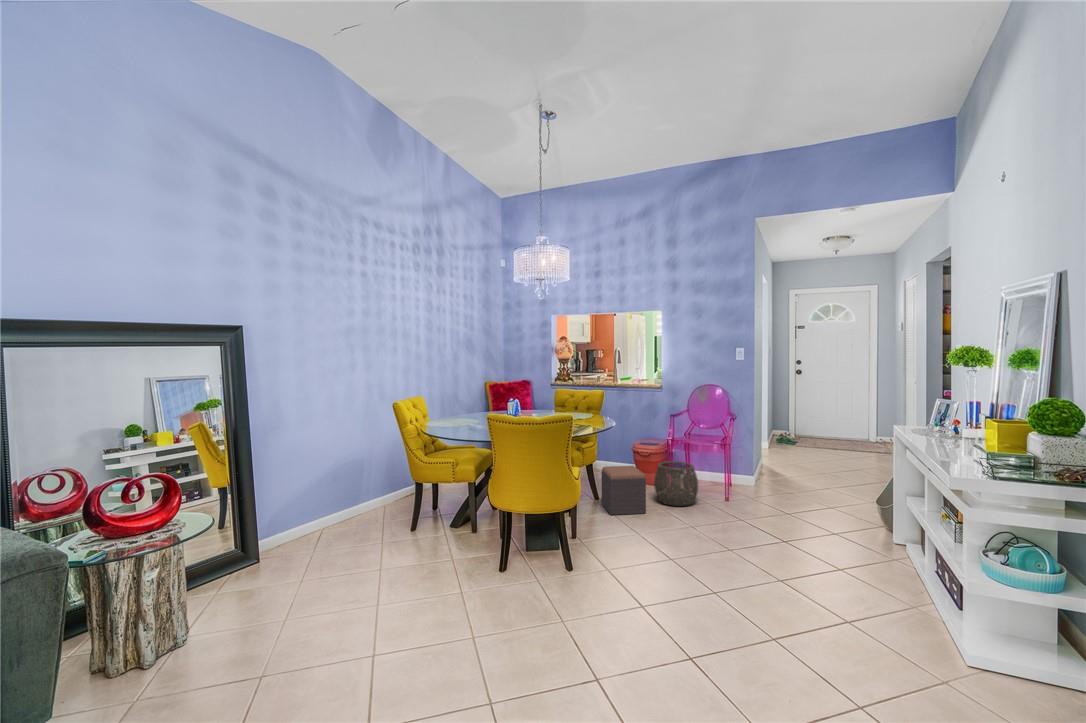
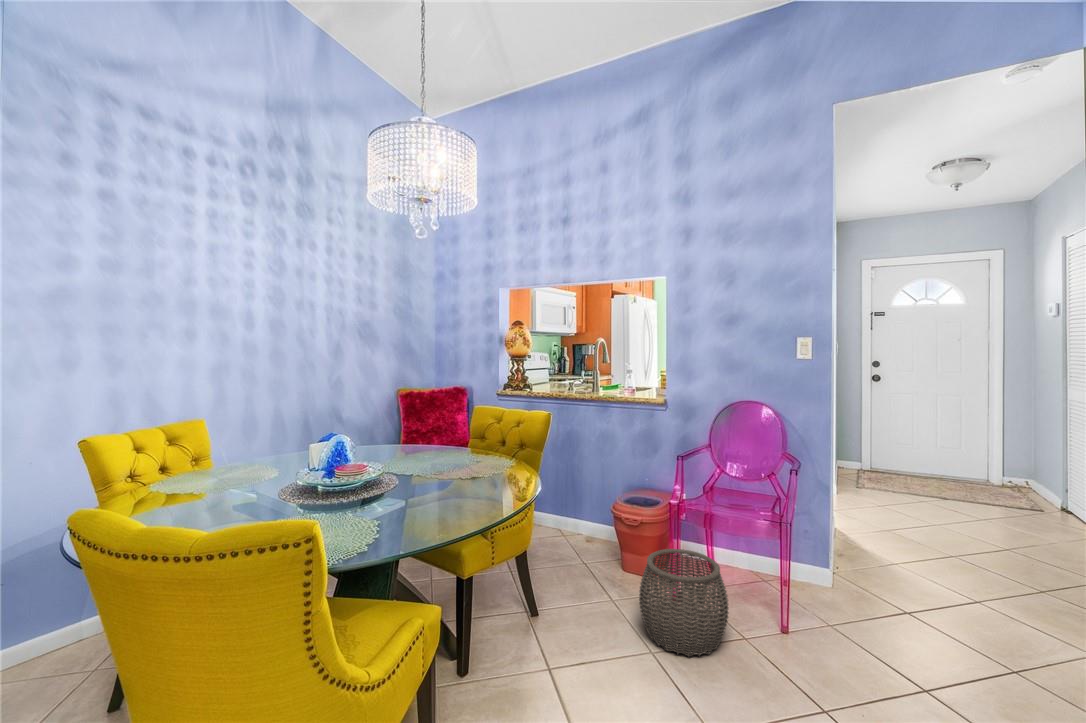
footstool: present [602,466,646,515] -> none [533,562,614,682]

